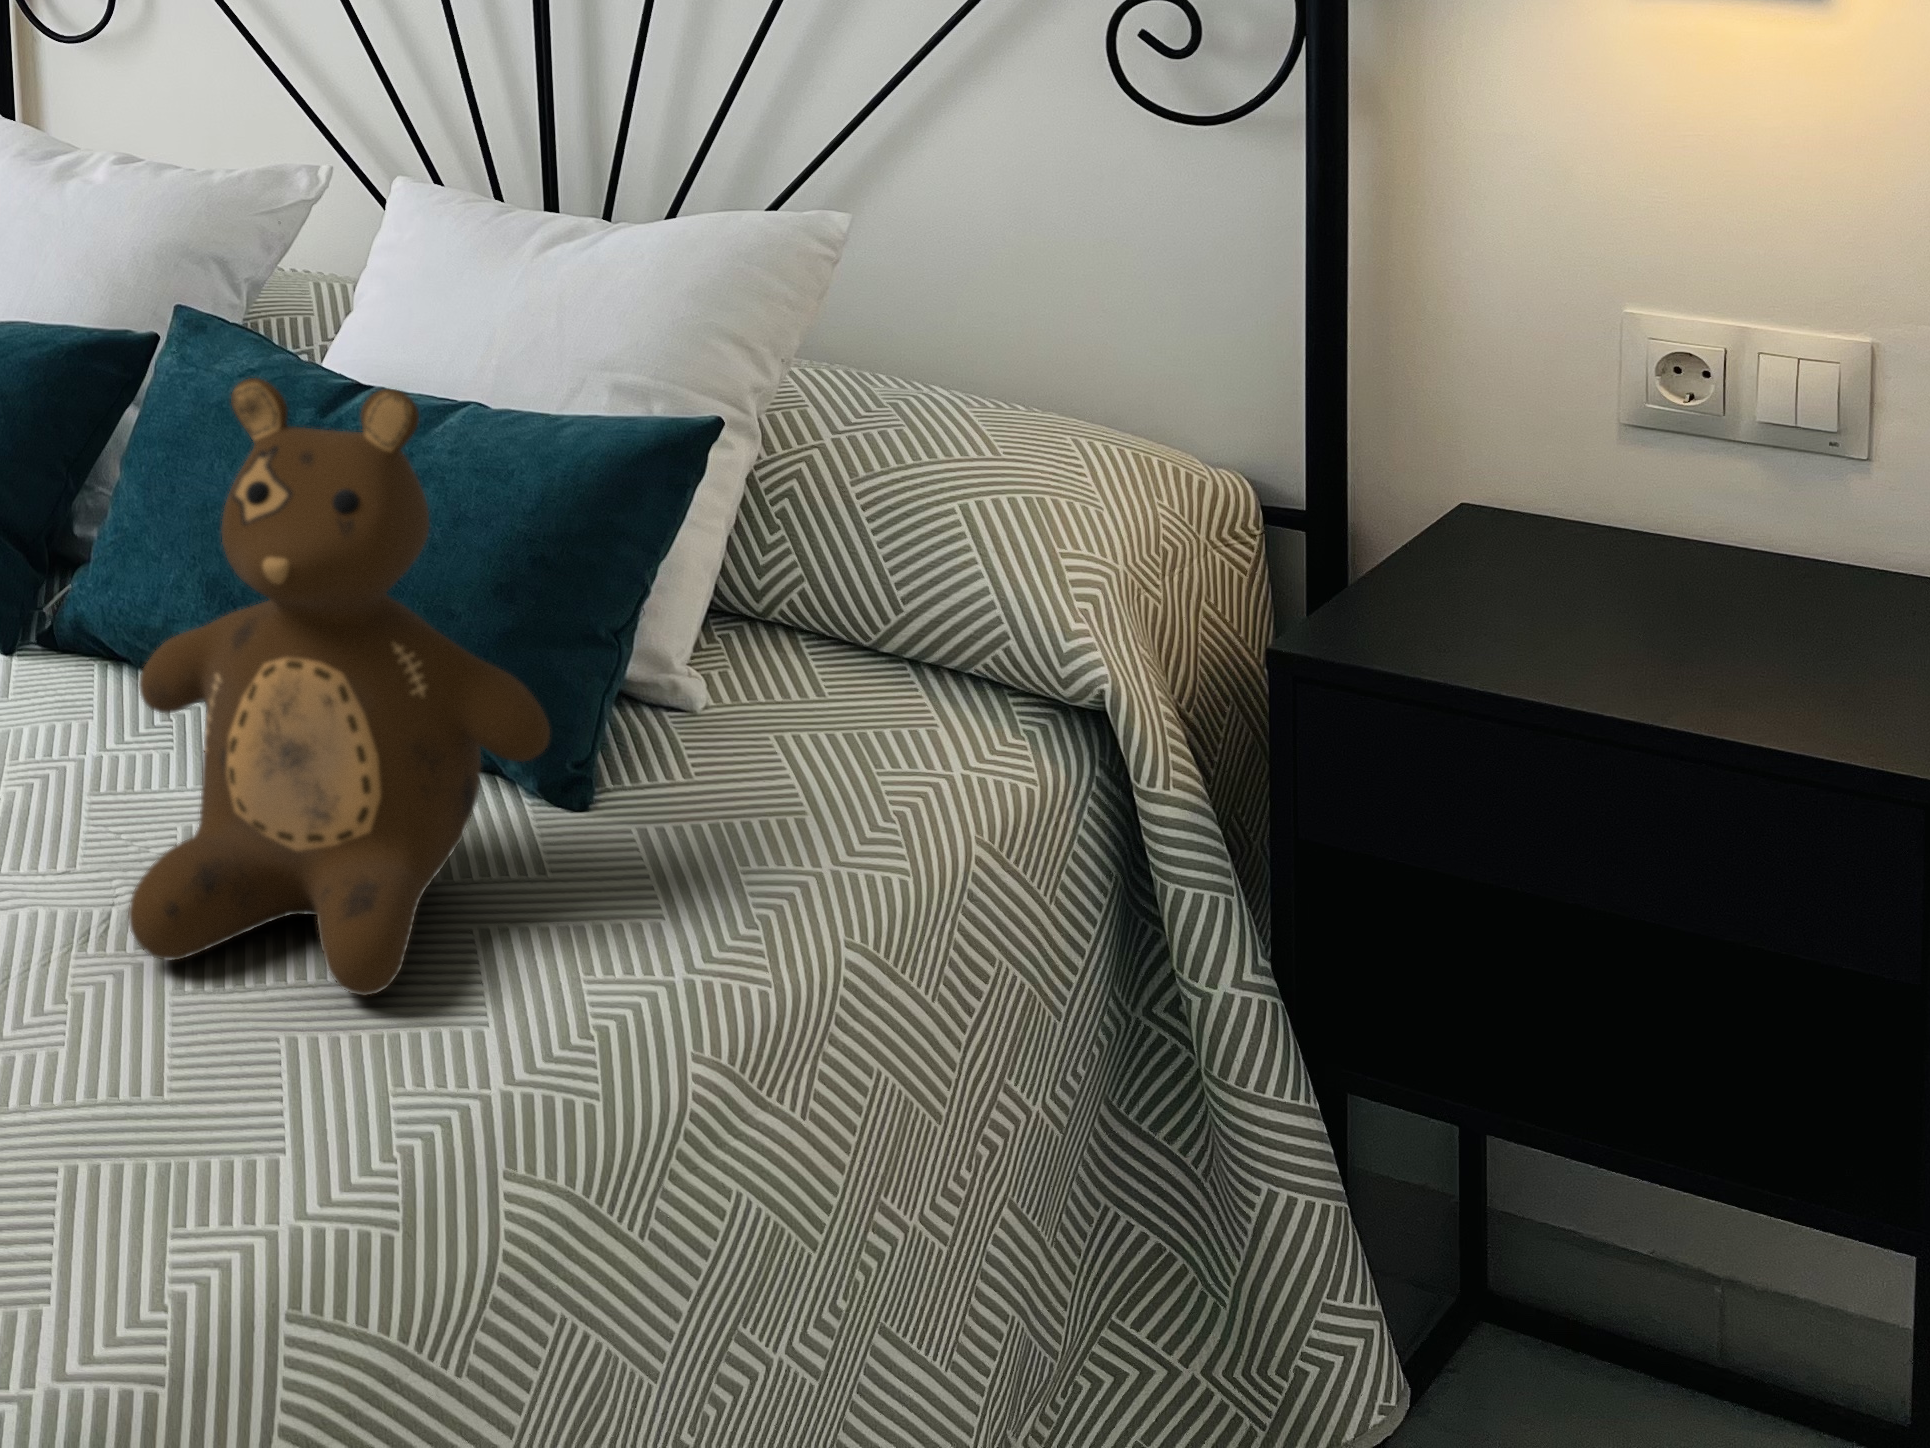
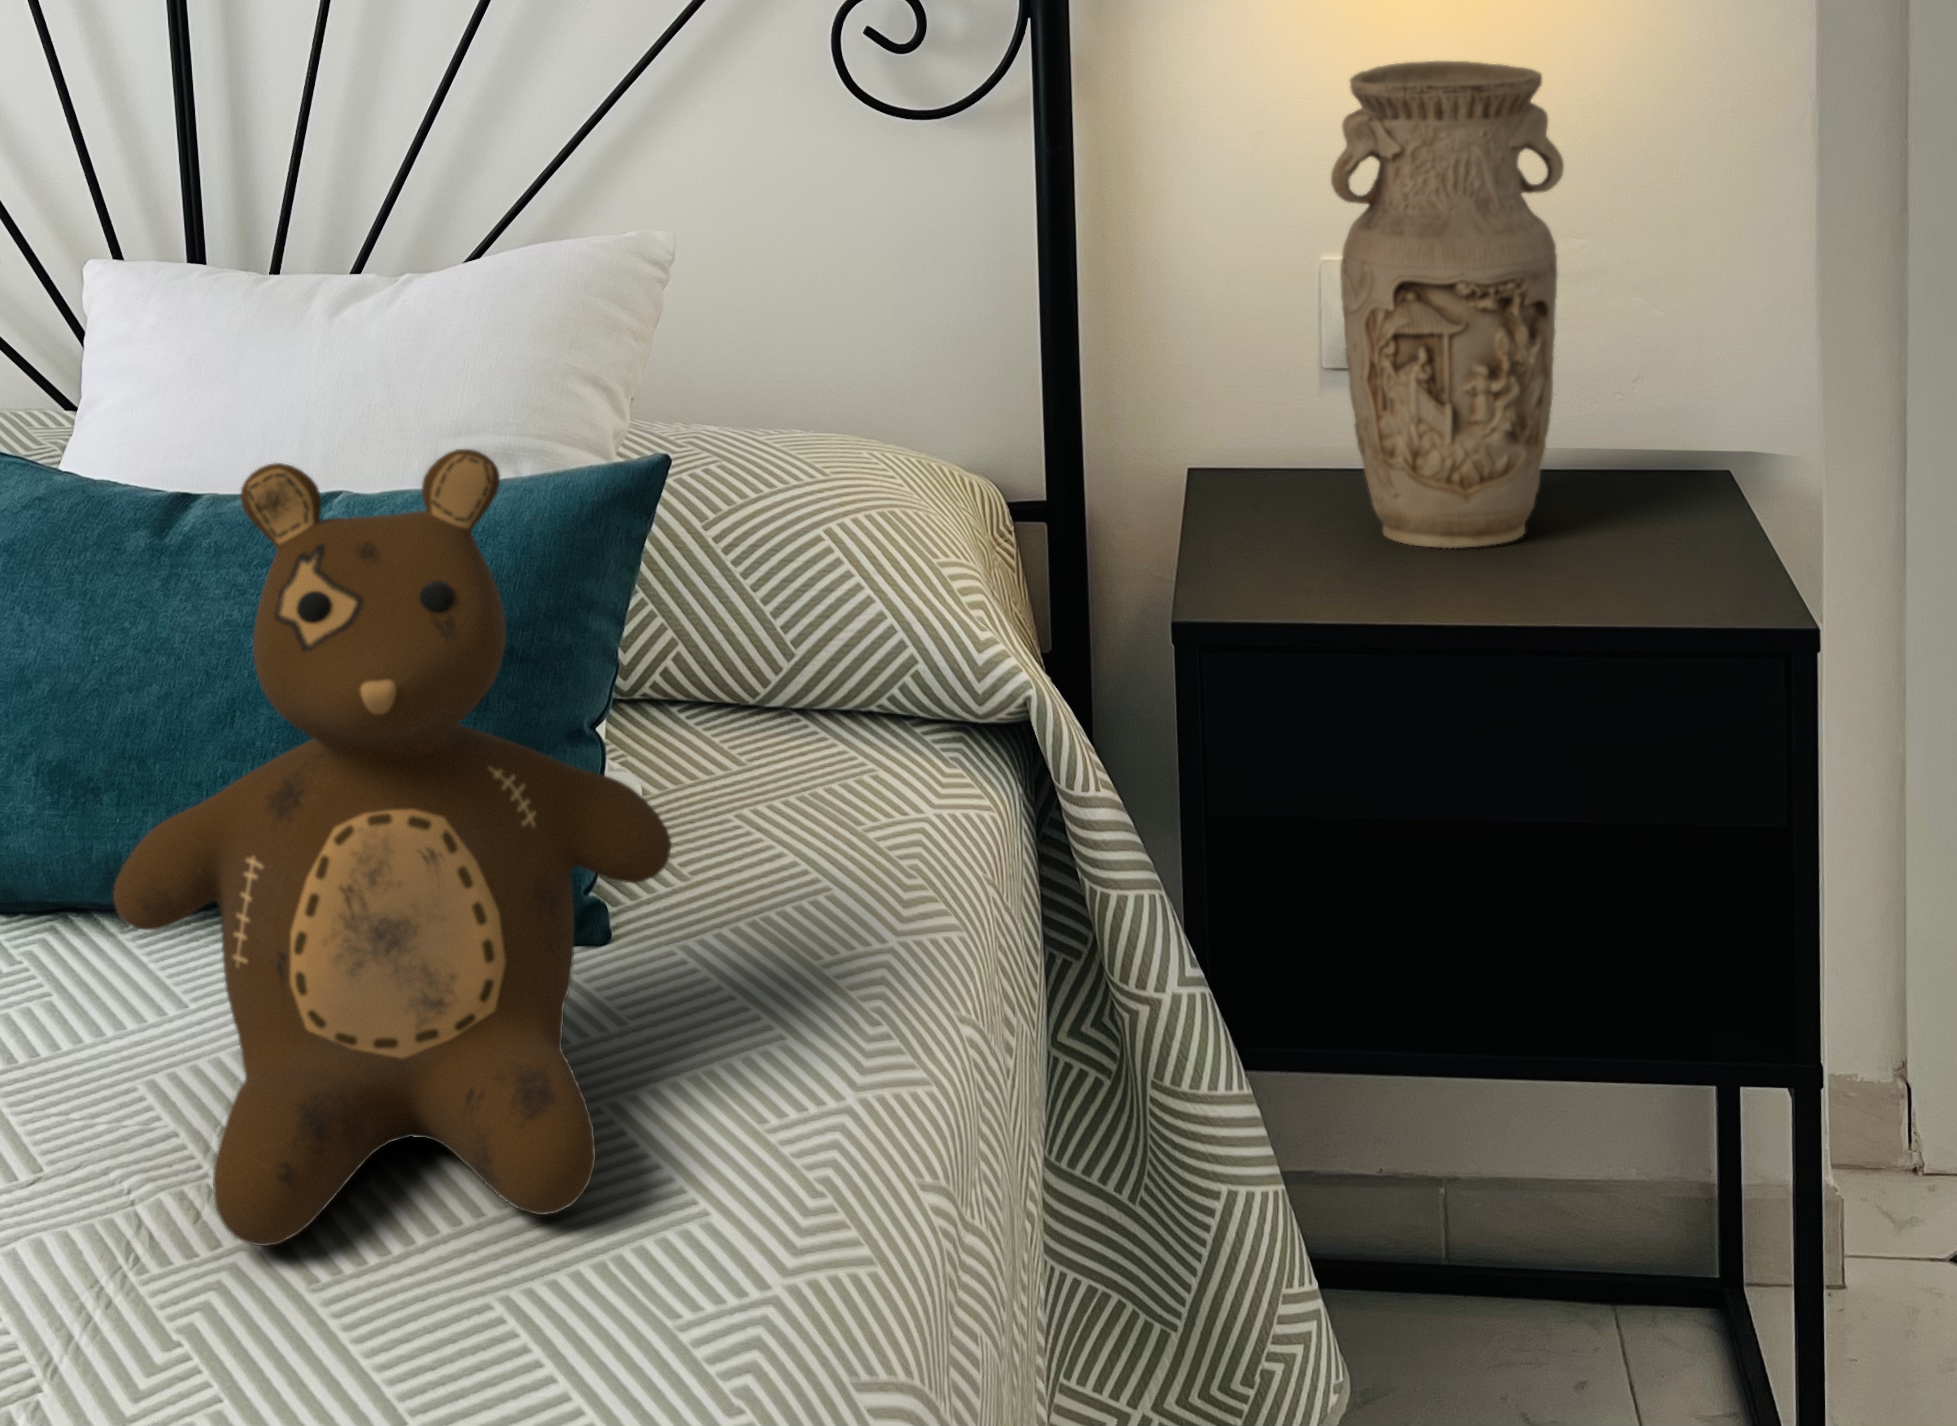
vase: none [1522,124,1798,640] -> present [1331,61,1564,548]

